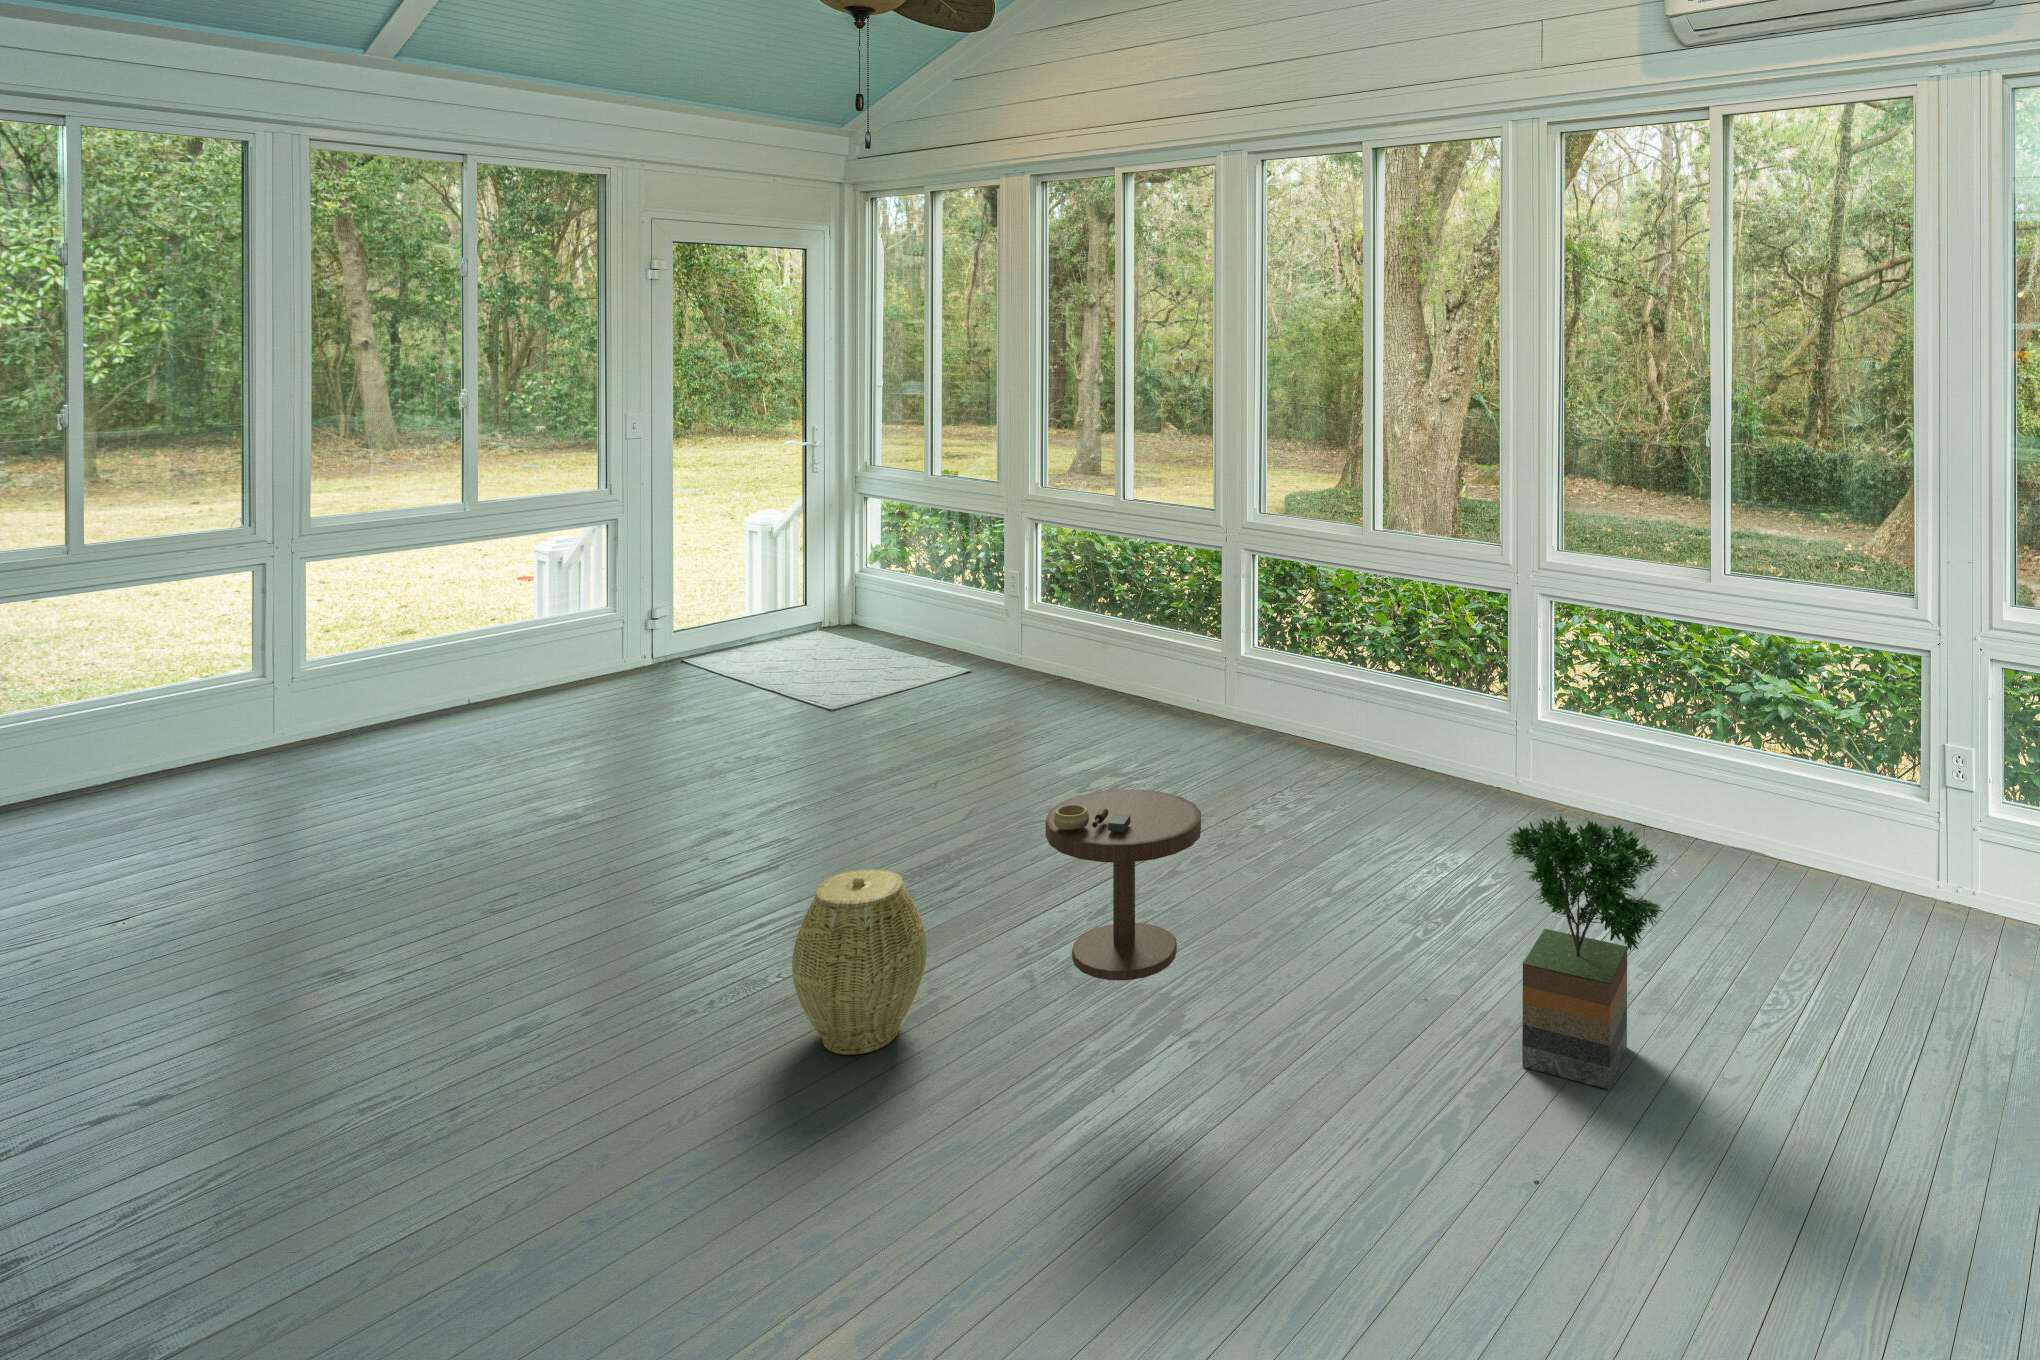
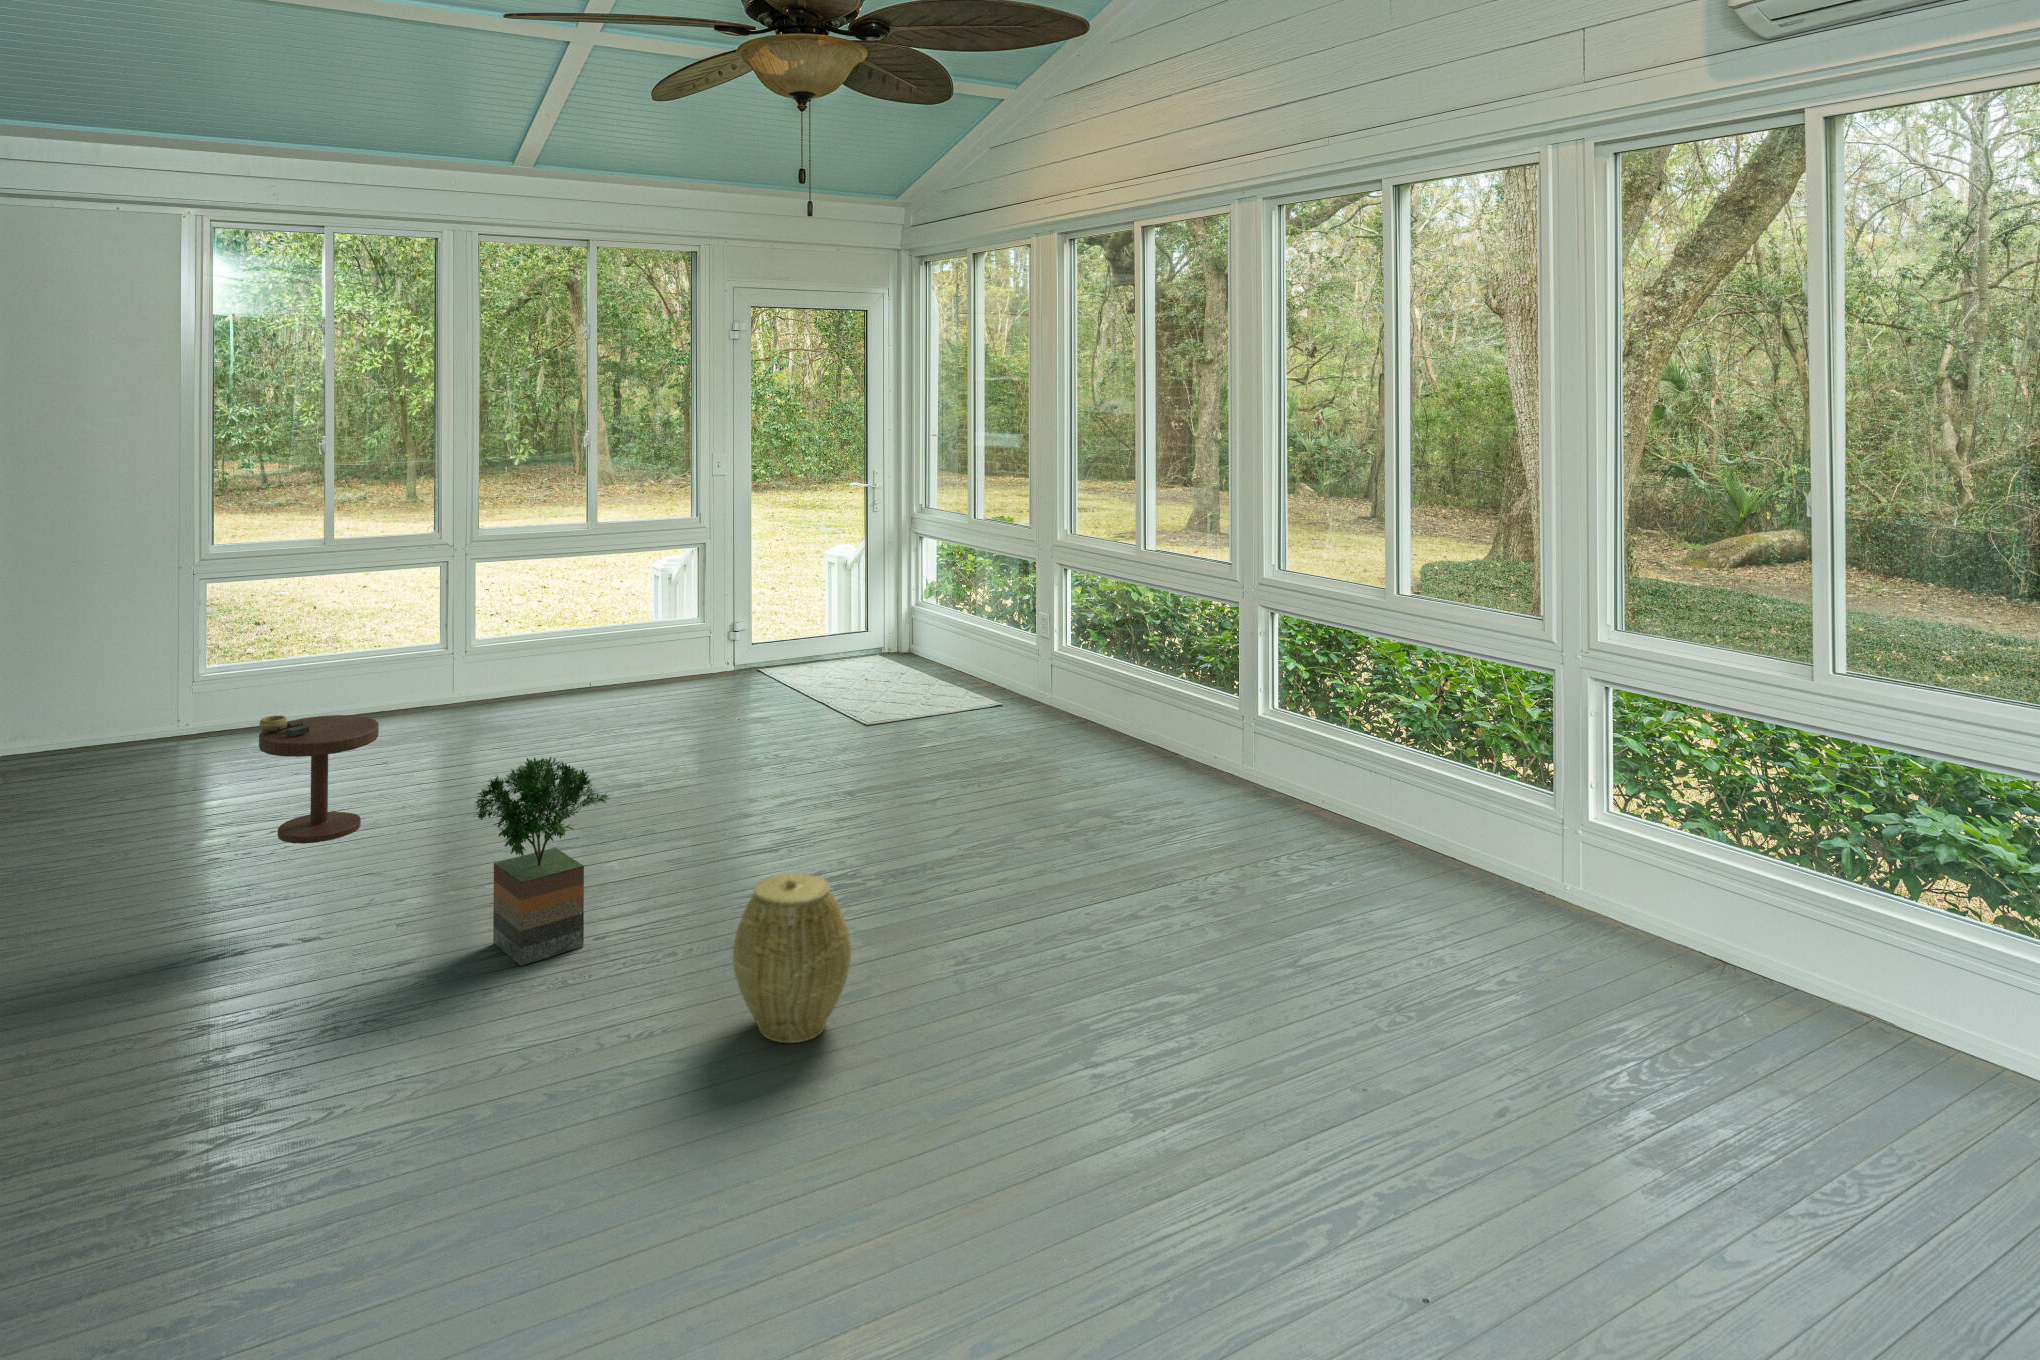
side table: present [1046,790,1201,1090] -> present [259,715,379,844]
potted tree: present [1506,816,1663,1089] -> present [474,757,609,966]

